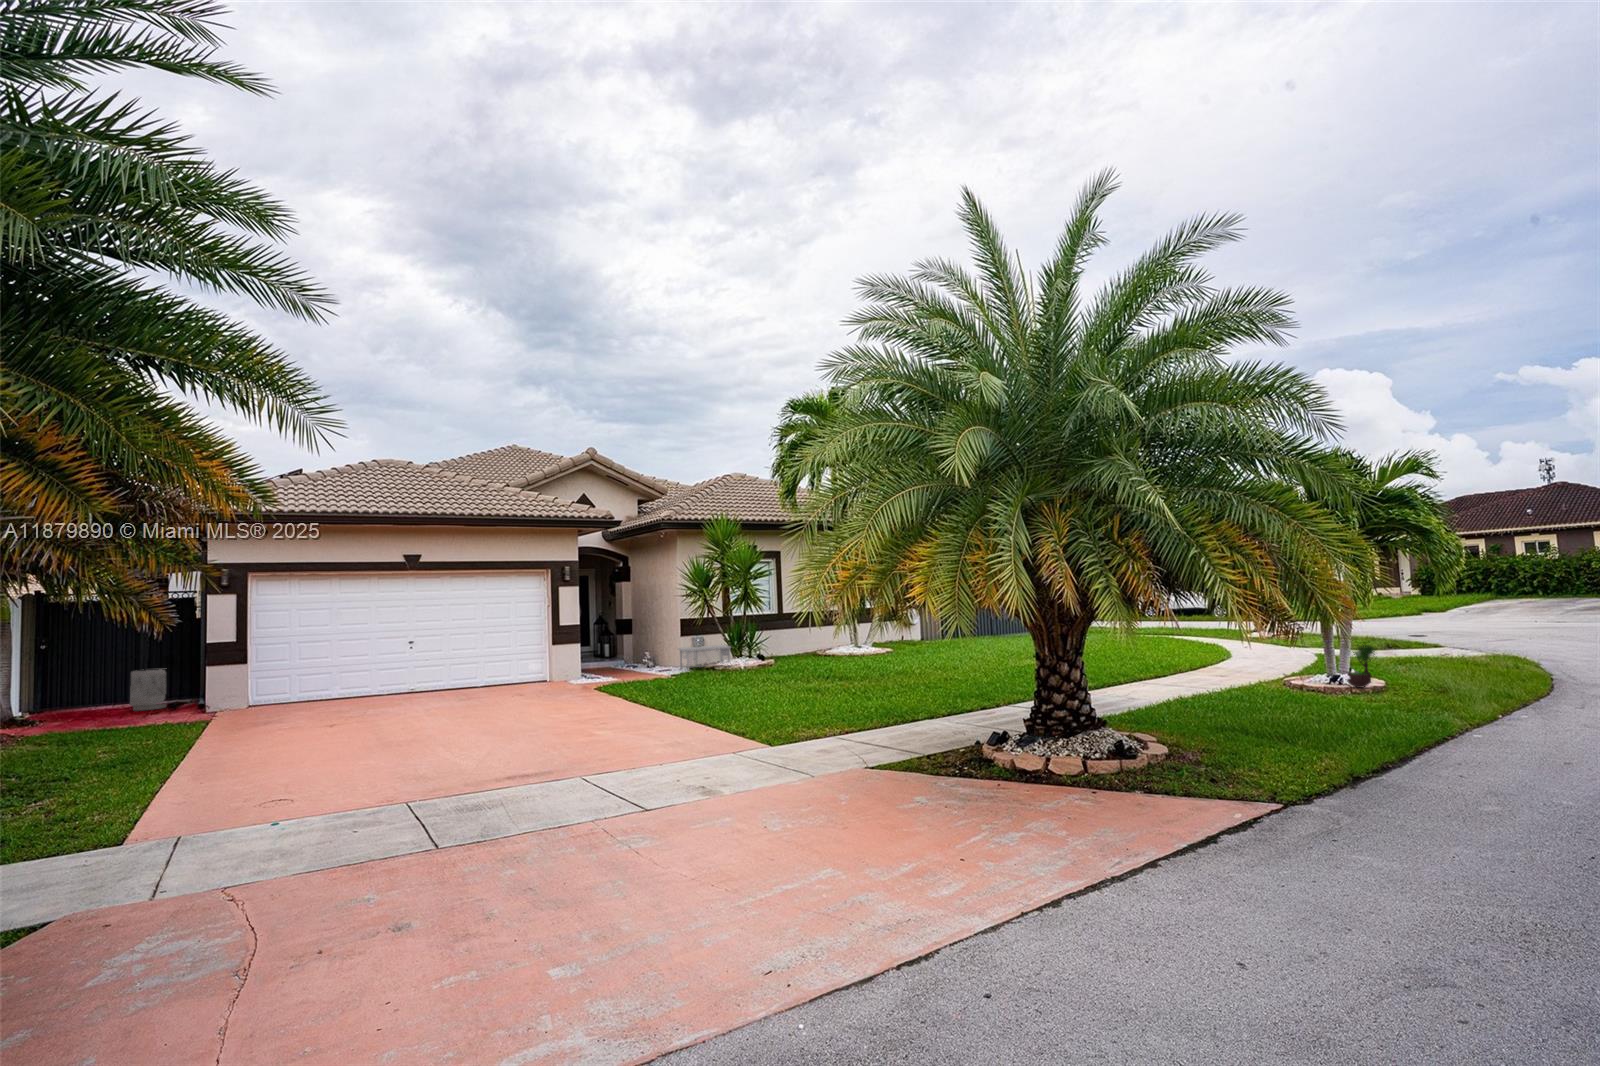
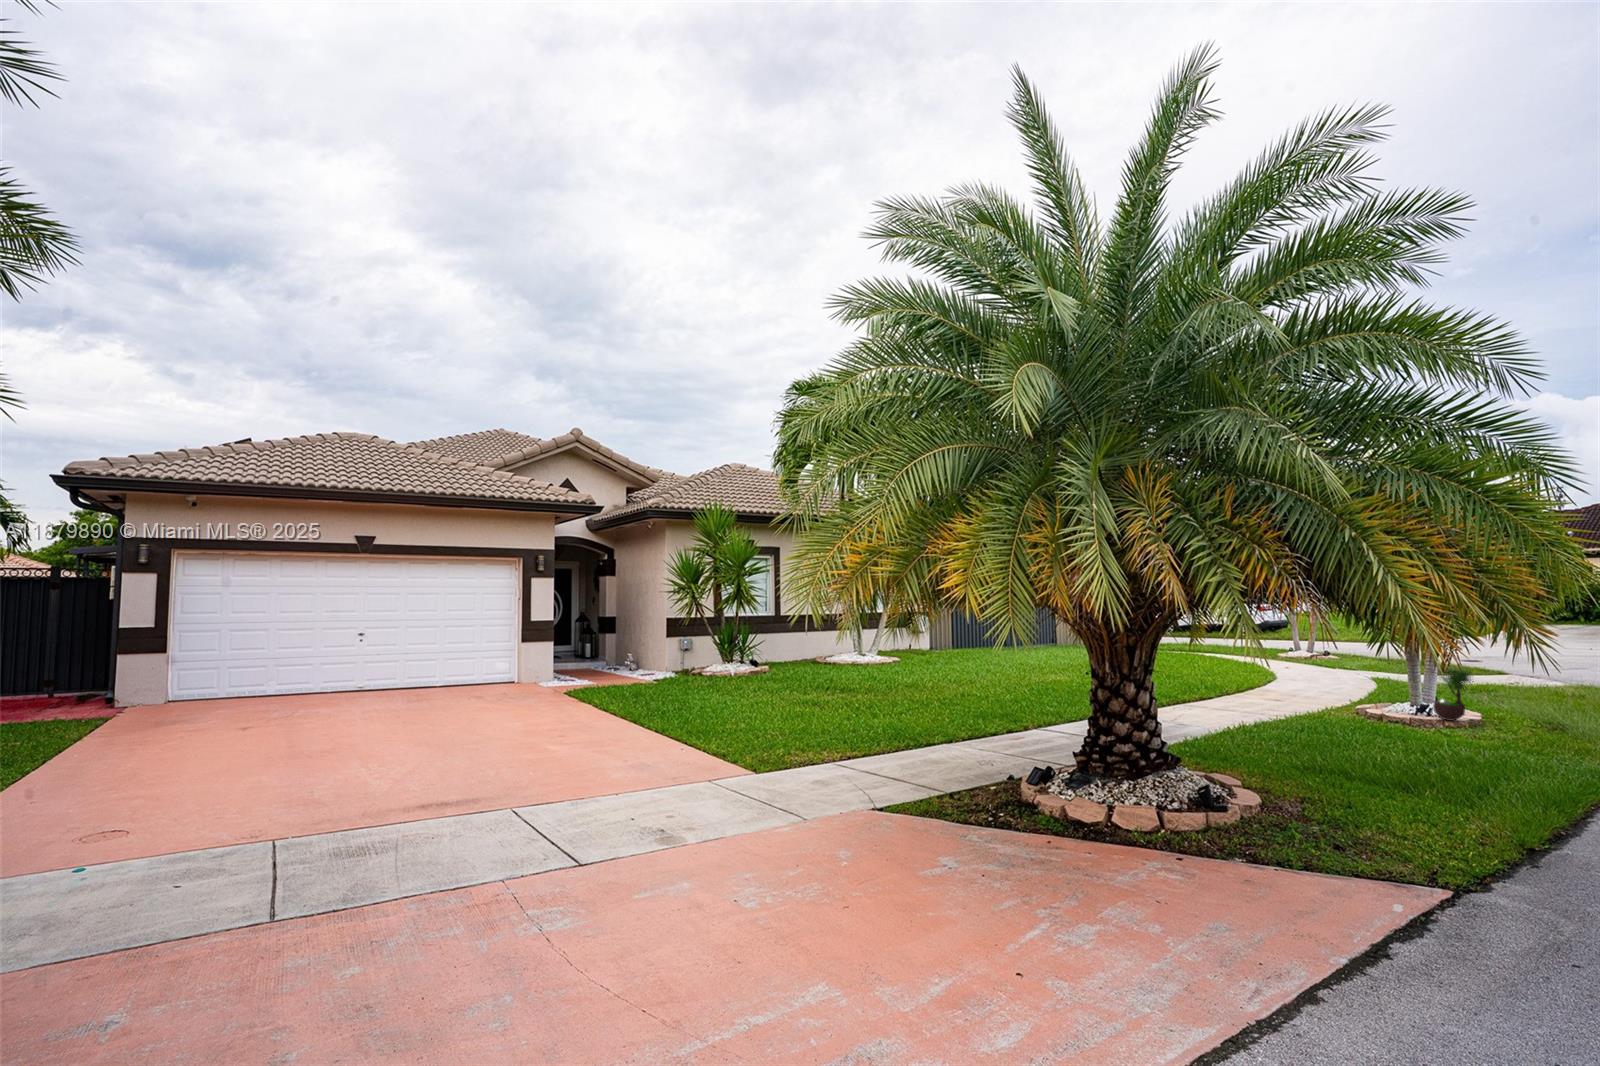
storage bench: present [678,645,731,670] -> none [662,648,722,676]
trash can: present [130,668,166,711] -> none [29,655,78,703]

